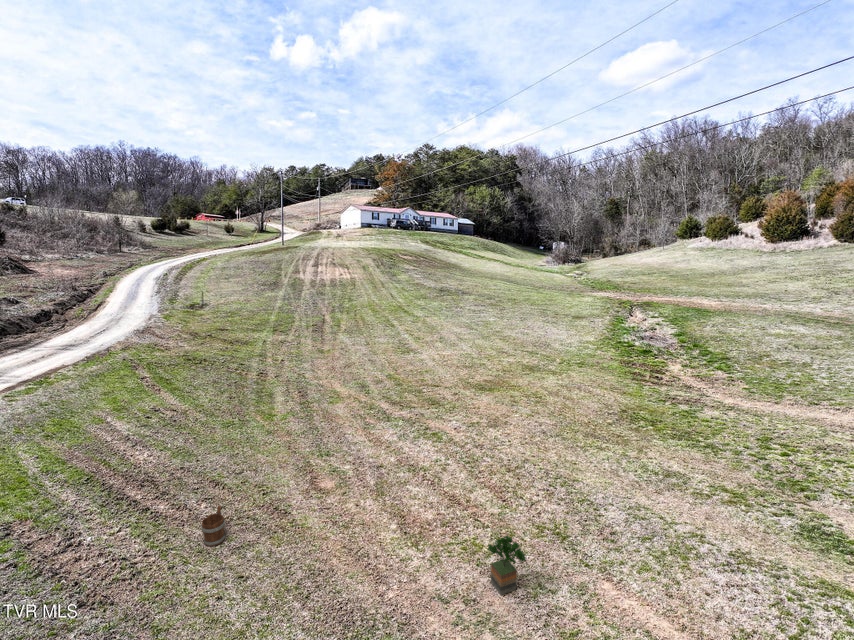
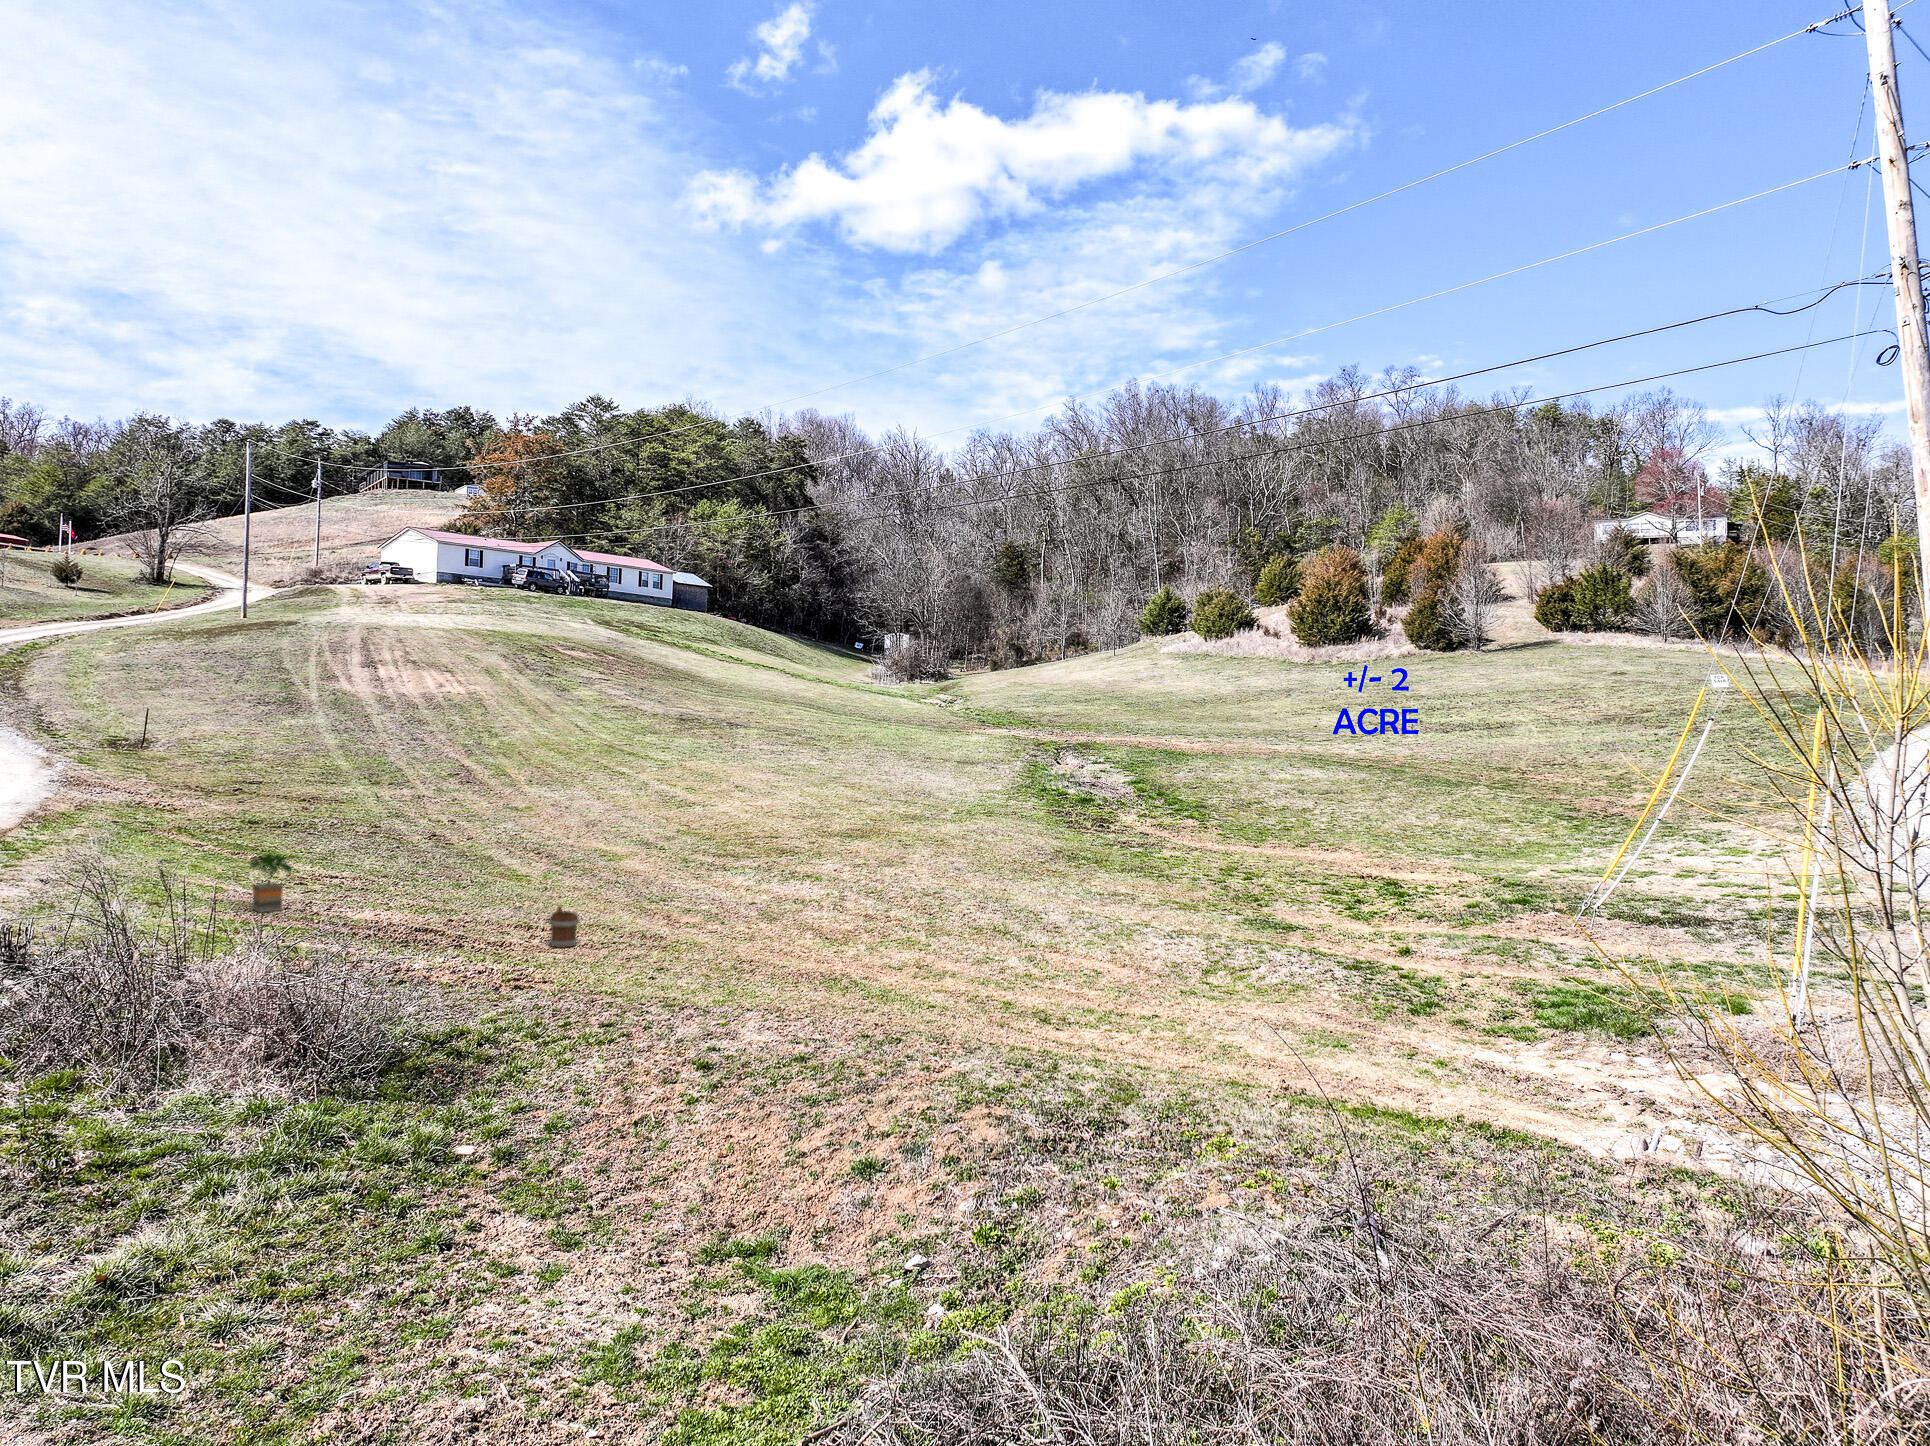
potted tree: present [488,536,526,595] -> present [248,854,293,913]

